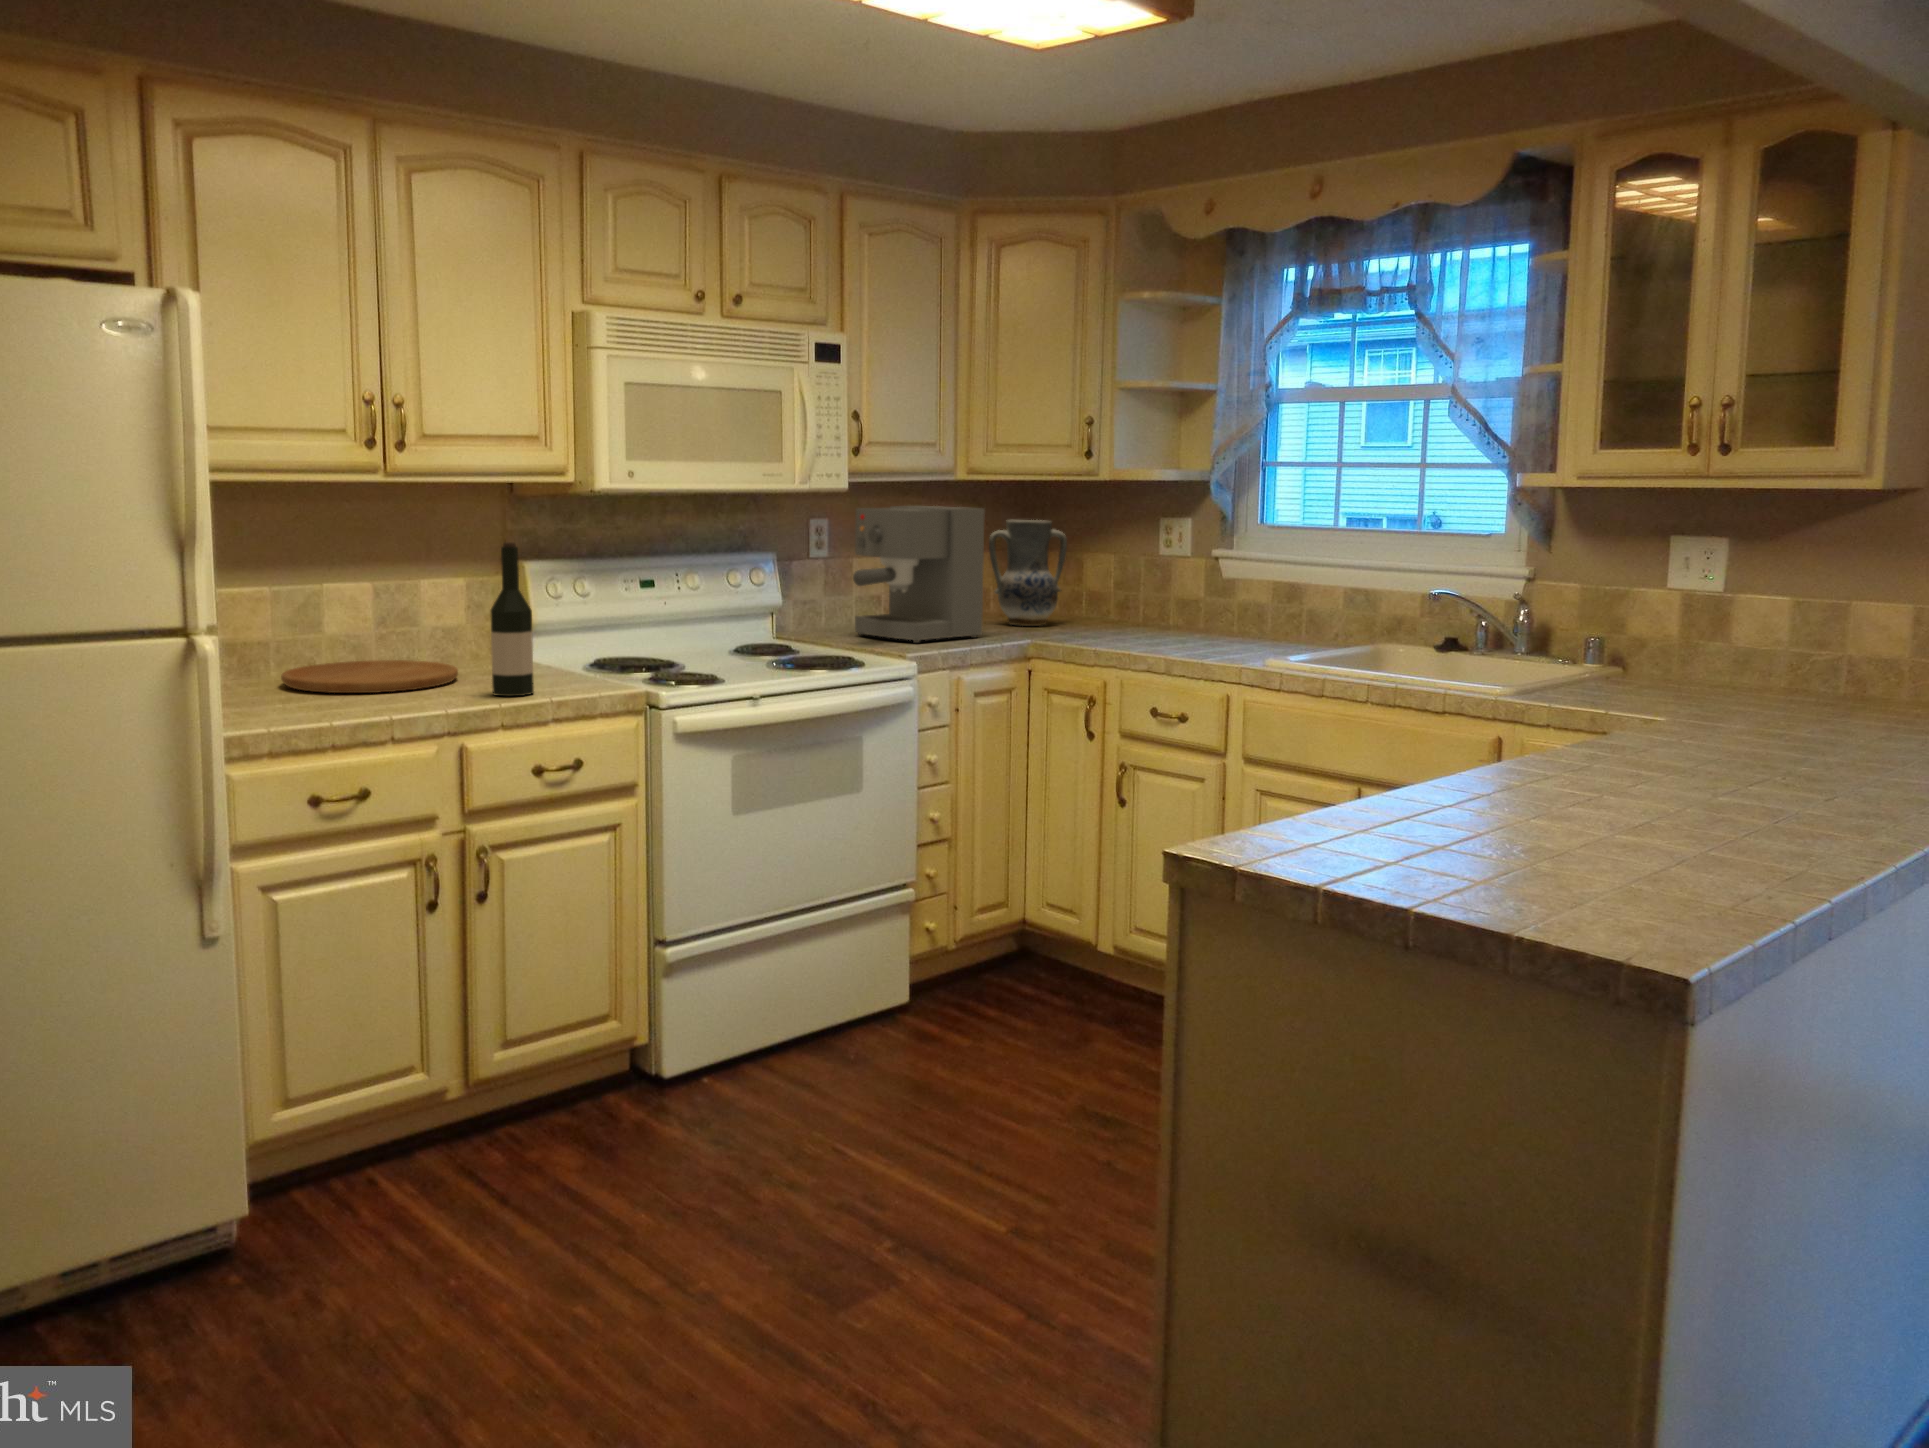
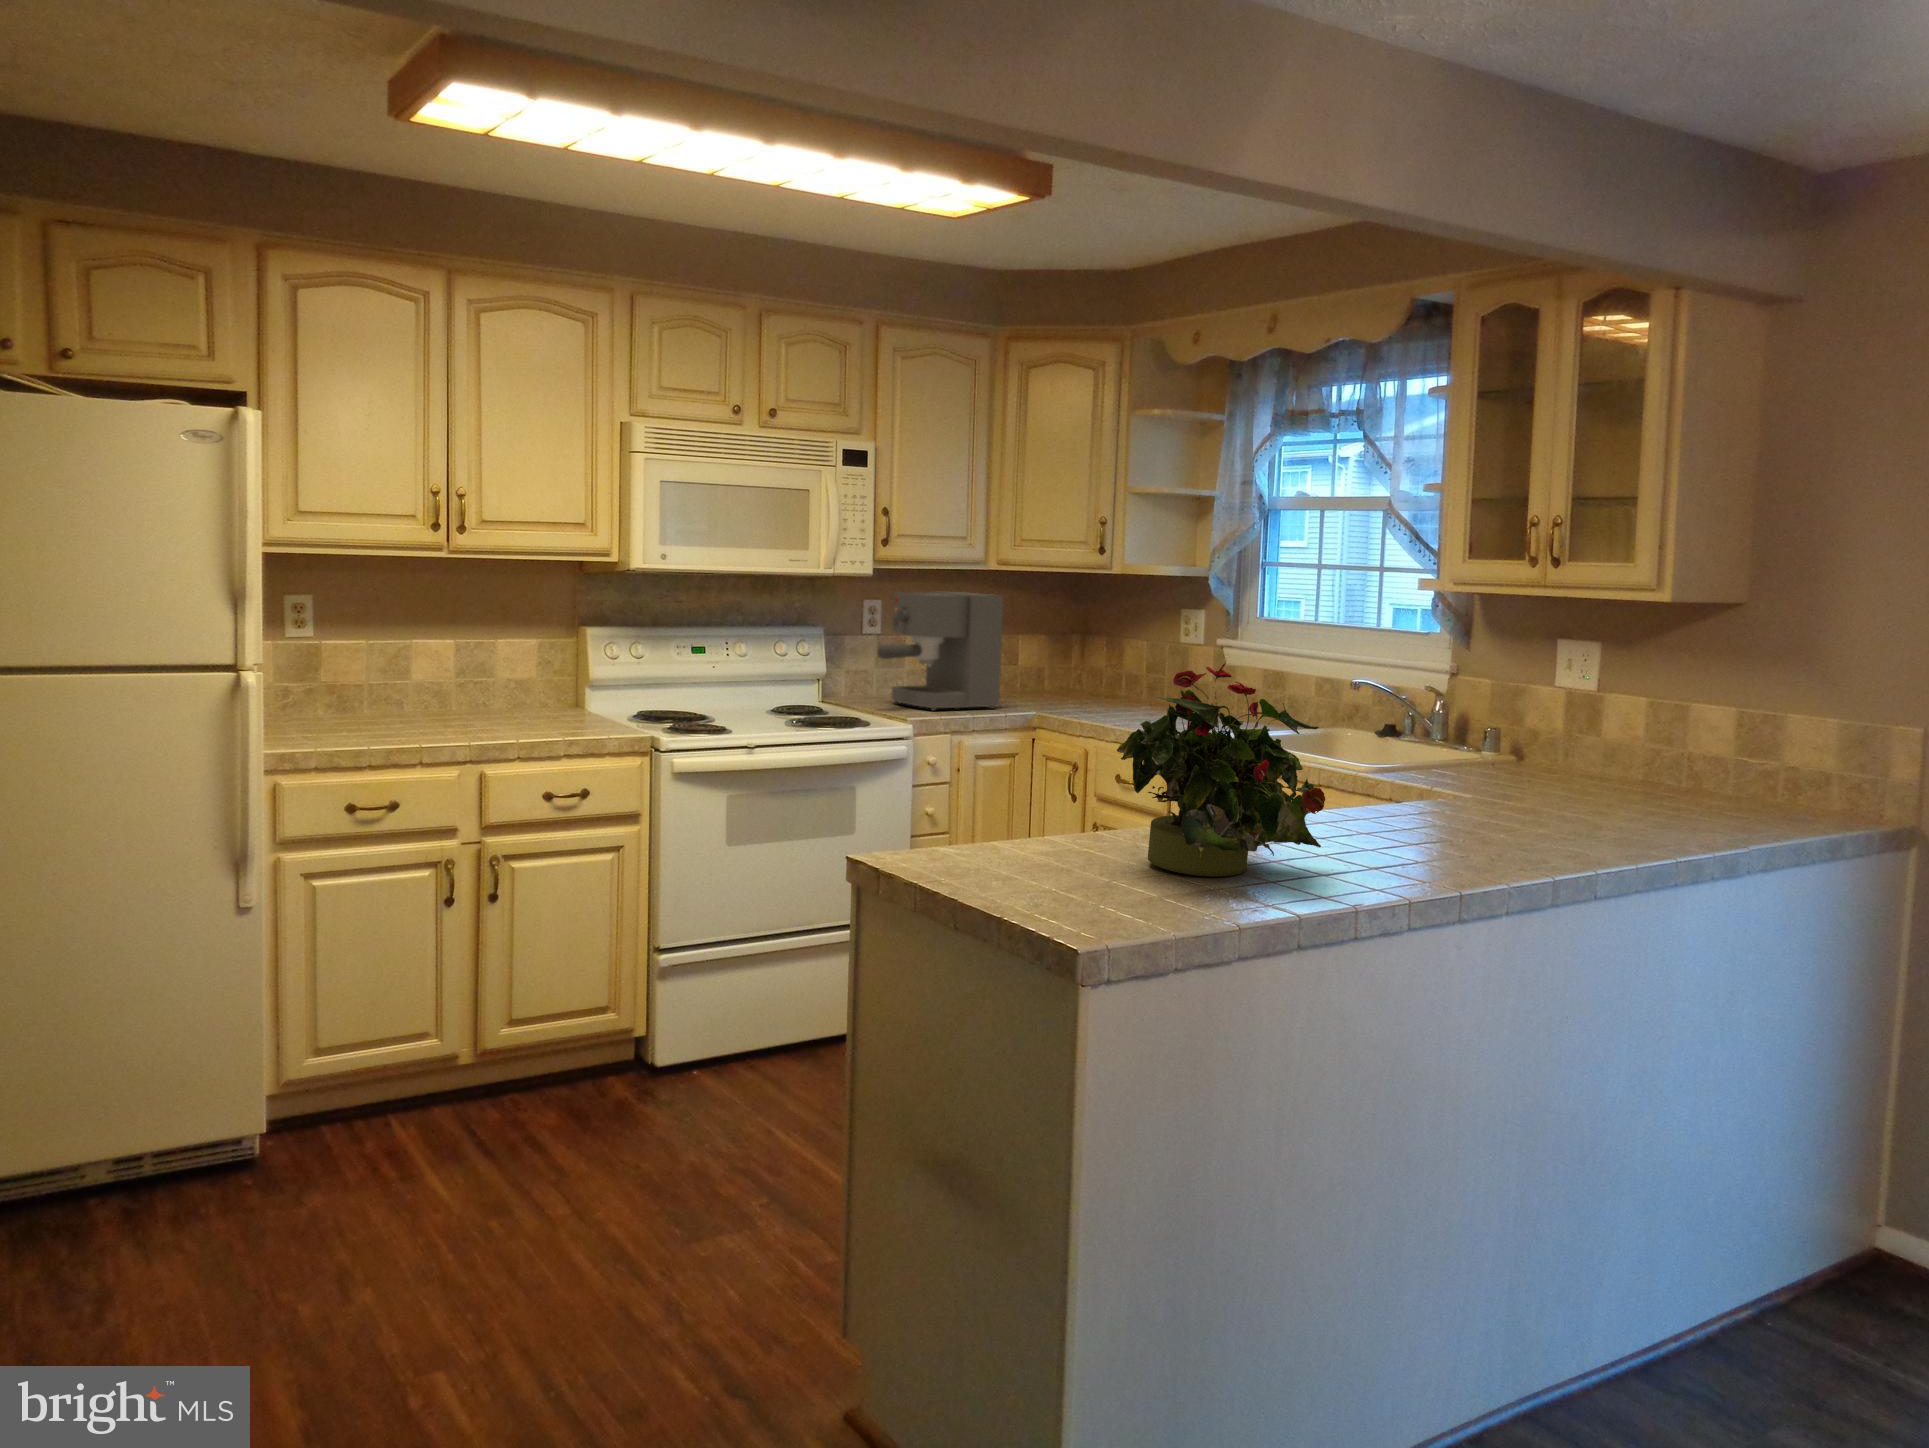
vase: present [989,520,1067,626] -> none [1026,607,1097,702]
wine bottle: present [491,542,534,696] -> none [517,609,553,735]
potted plant: none [1450,586,1777,849] -> present [1117,663,1325,877]
cutting board: present [281,660,458,693] -> none [362,704,509,727]

